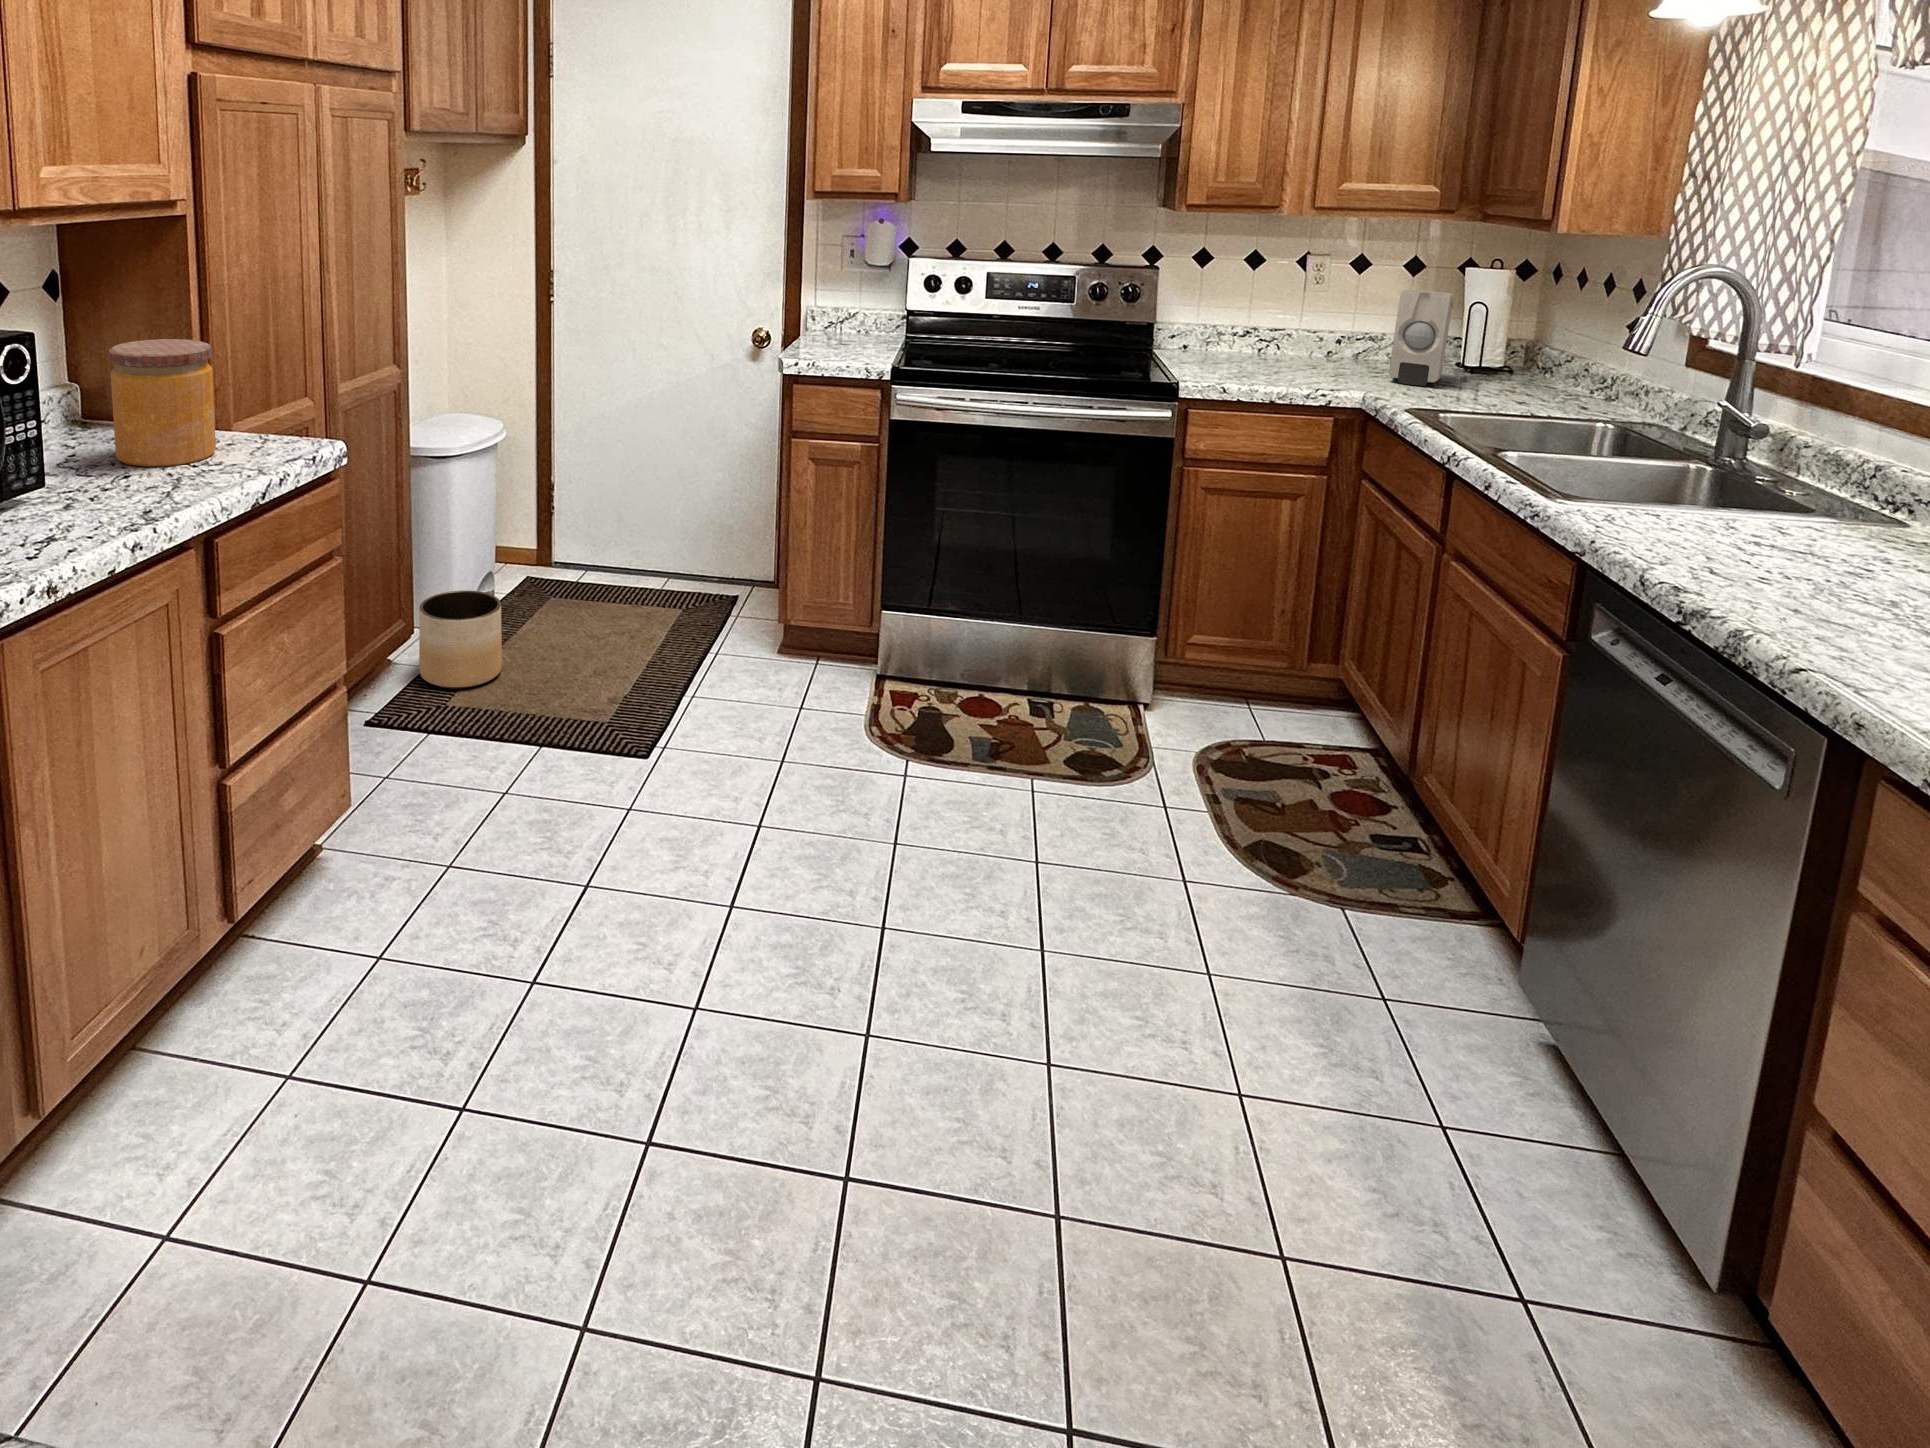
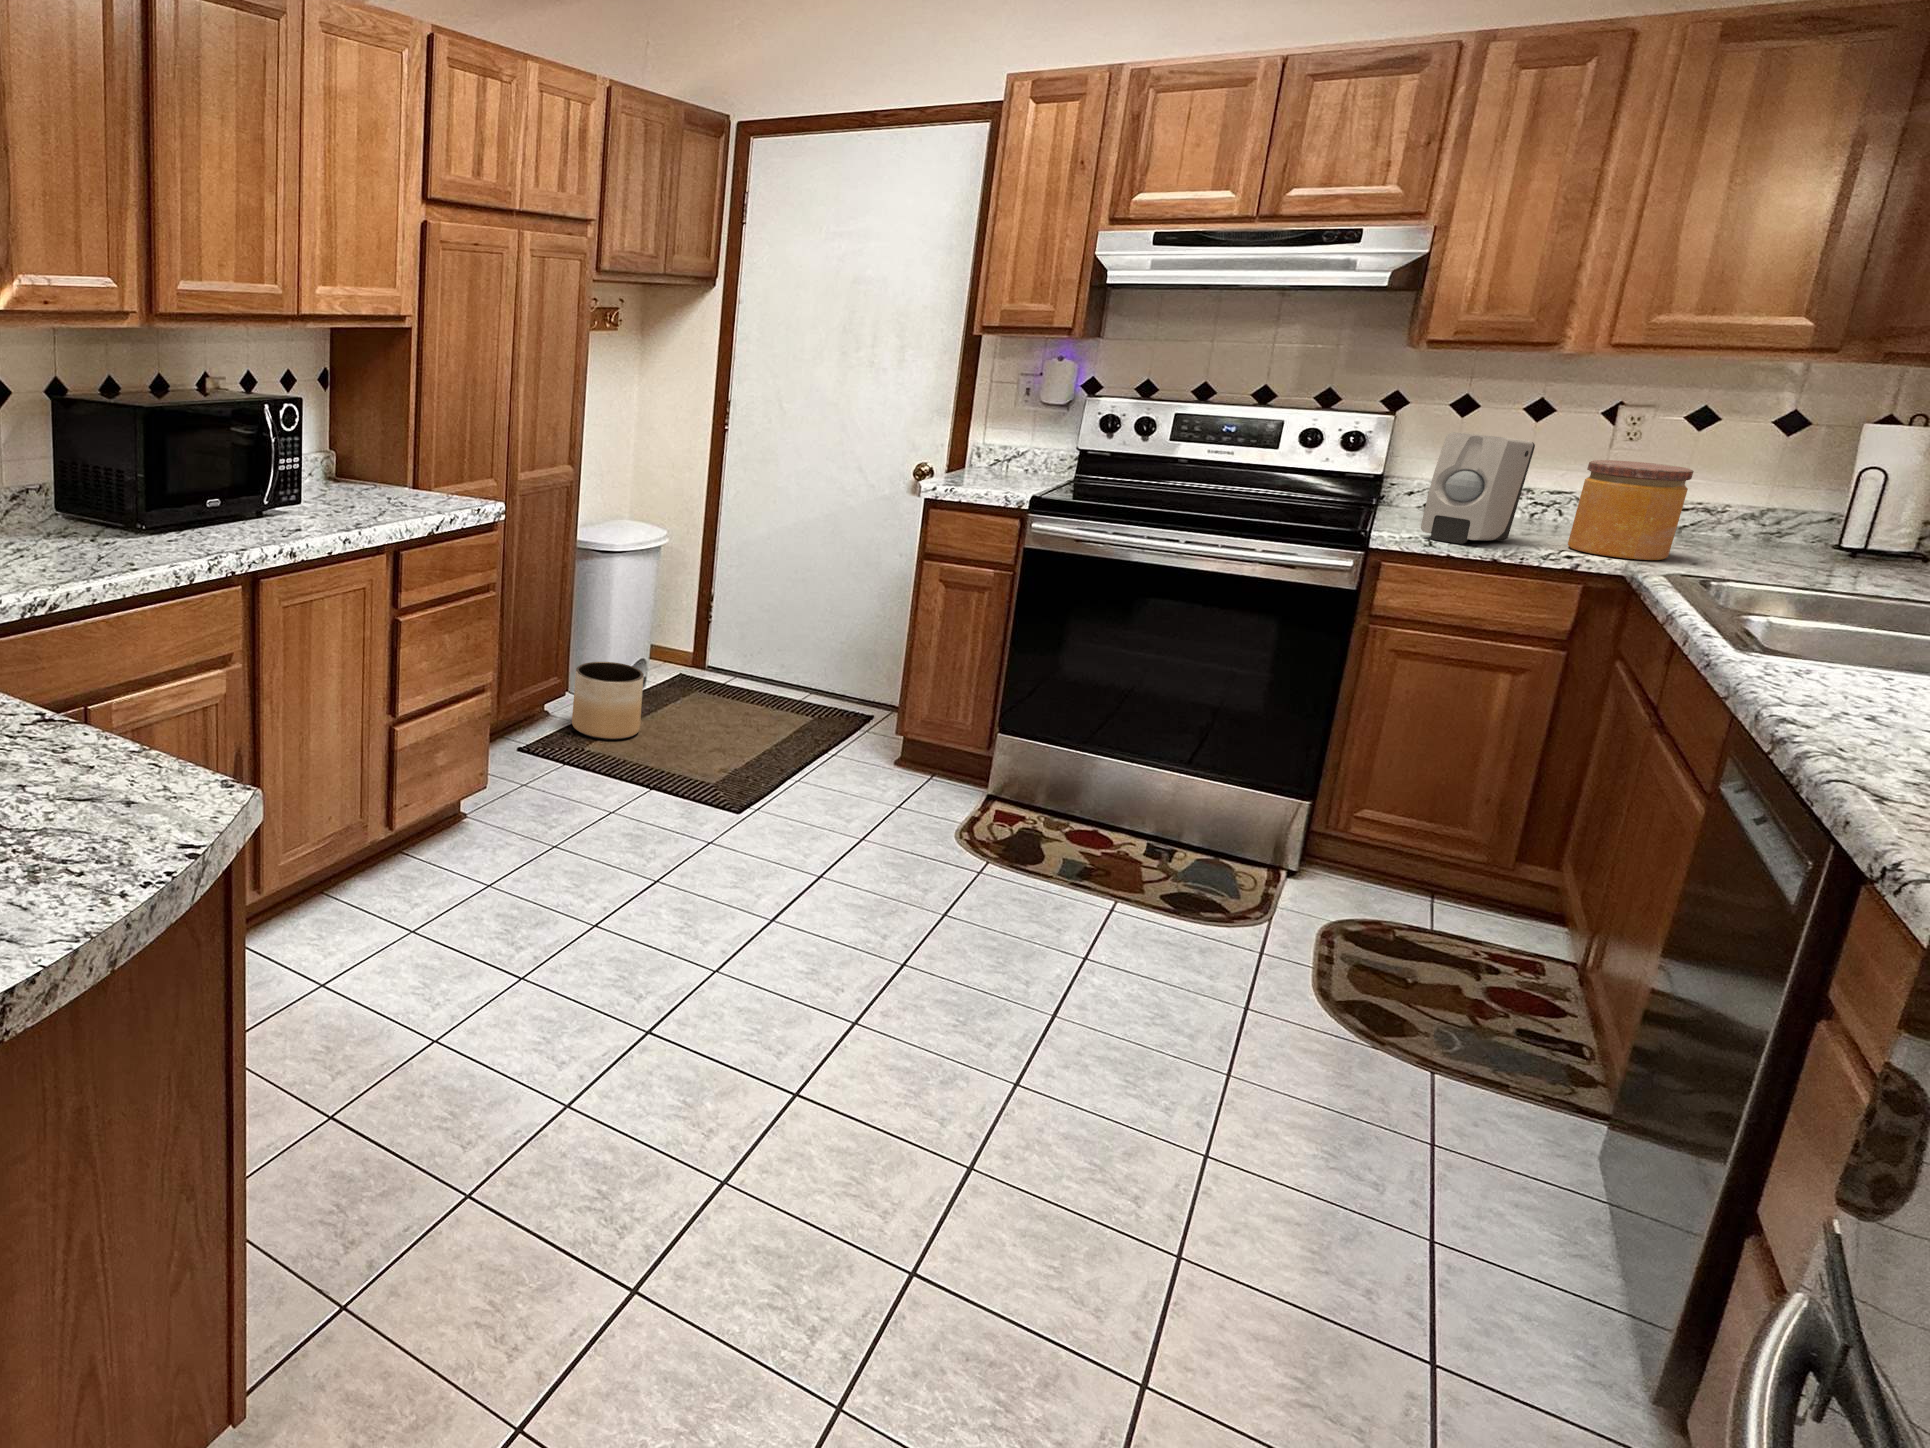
soap dispenser: present [1389,289,1453,386] -> present [1421,432,1535,544]
jar: present [109,339,216,466] -> present [1568,460,1694,560]

